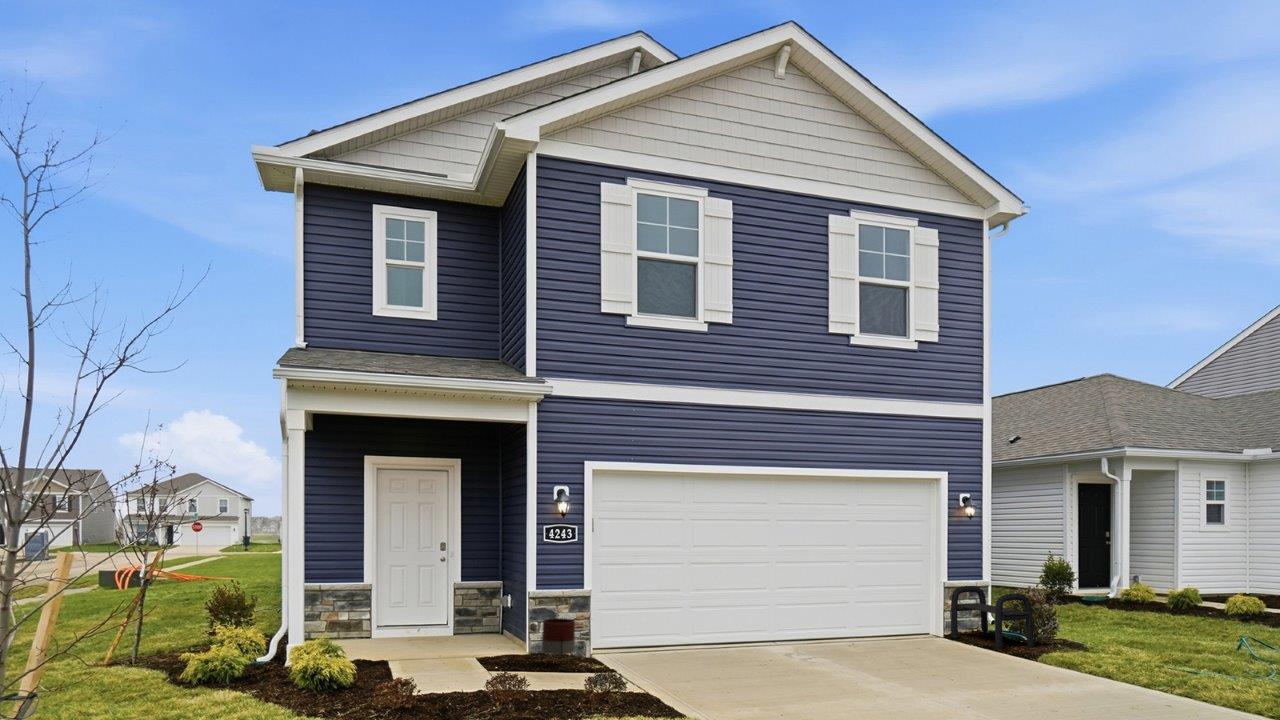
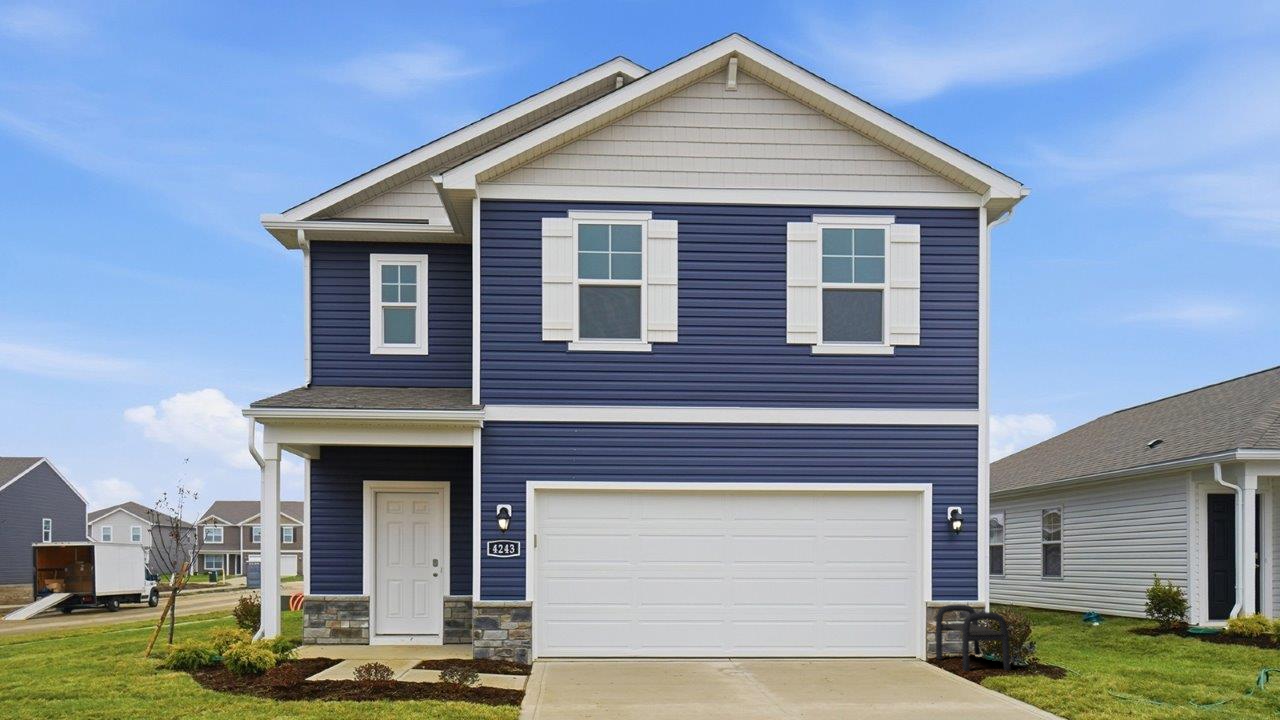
planter: present [542,618,575,655] -> none [480,627,511,673]

